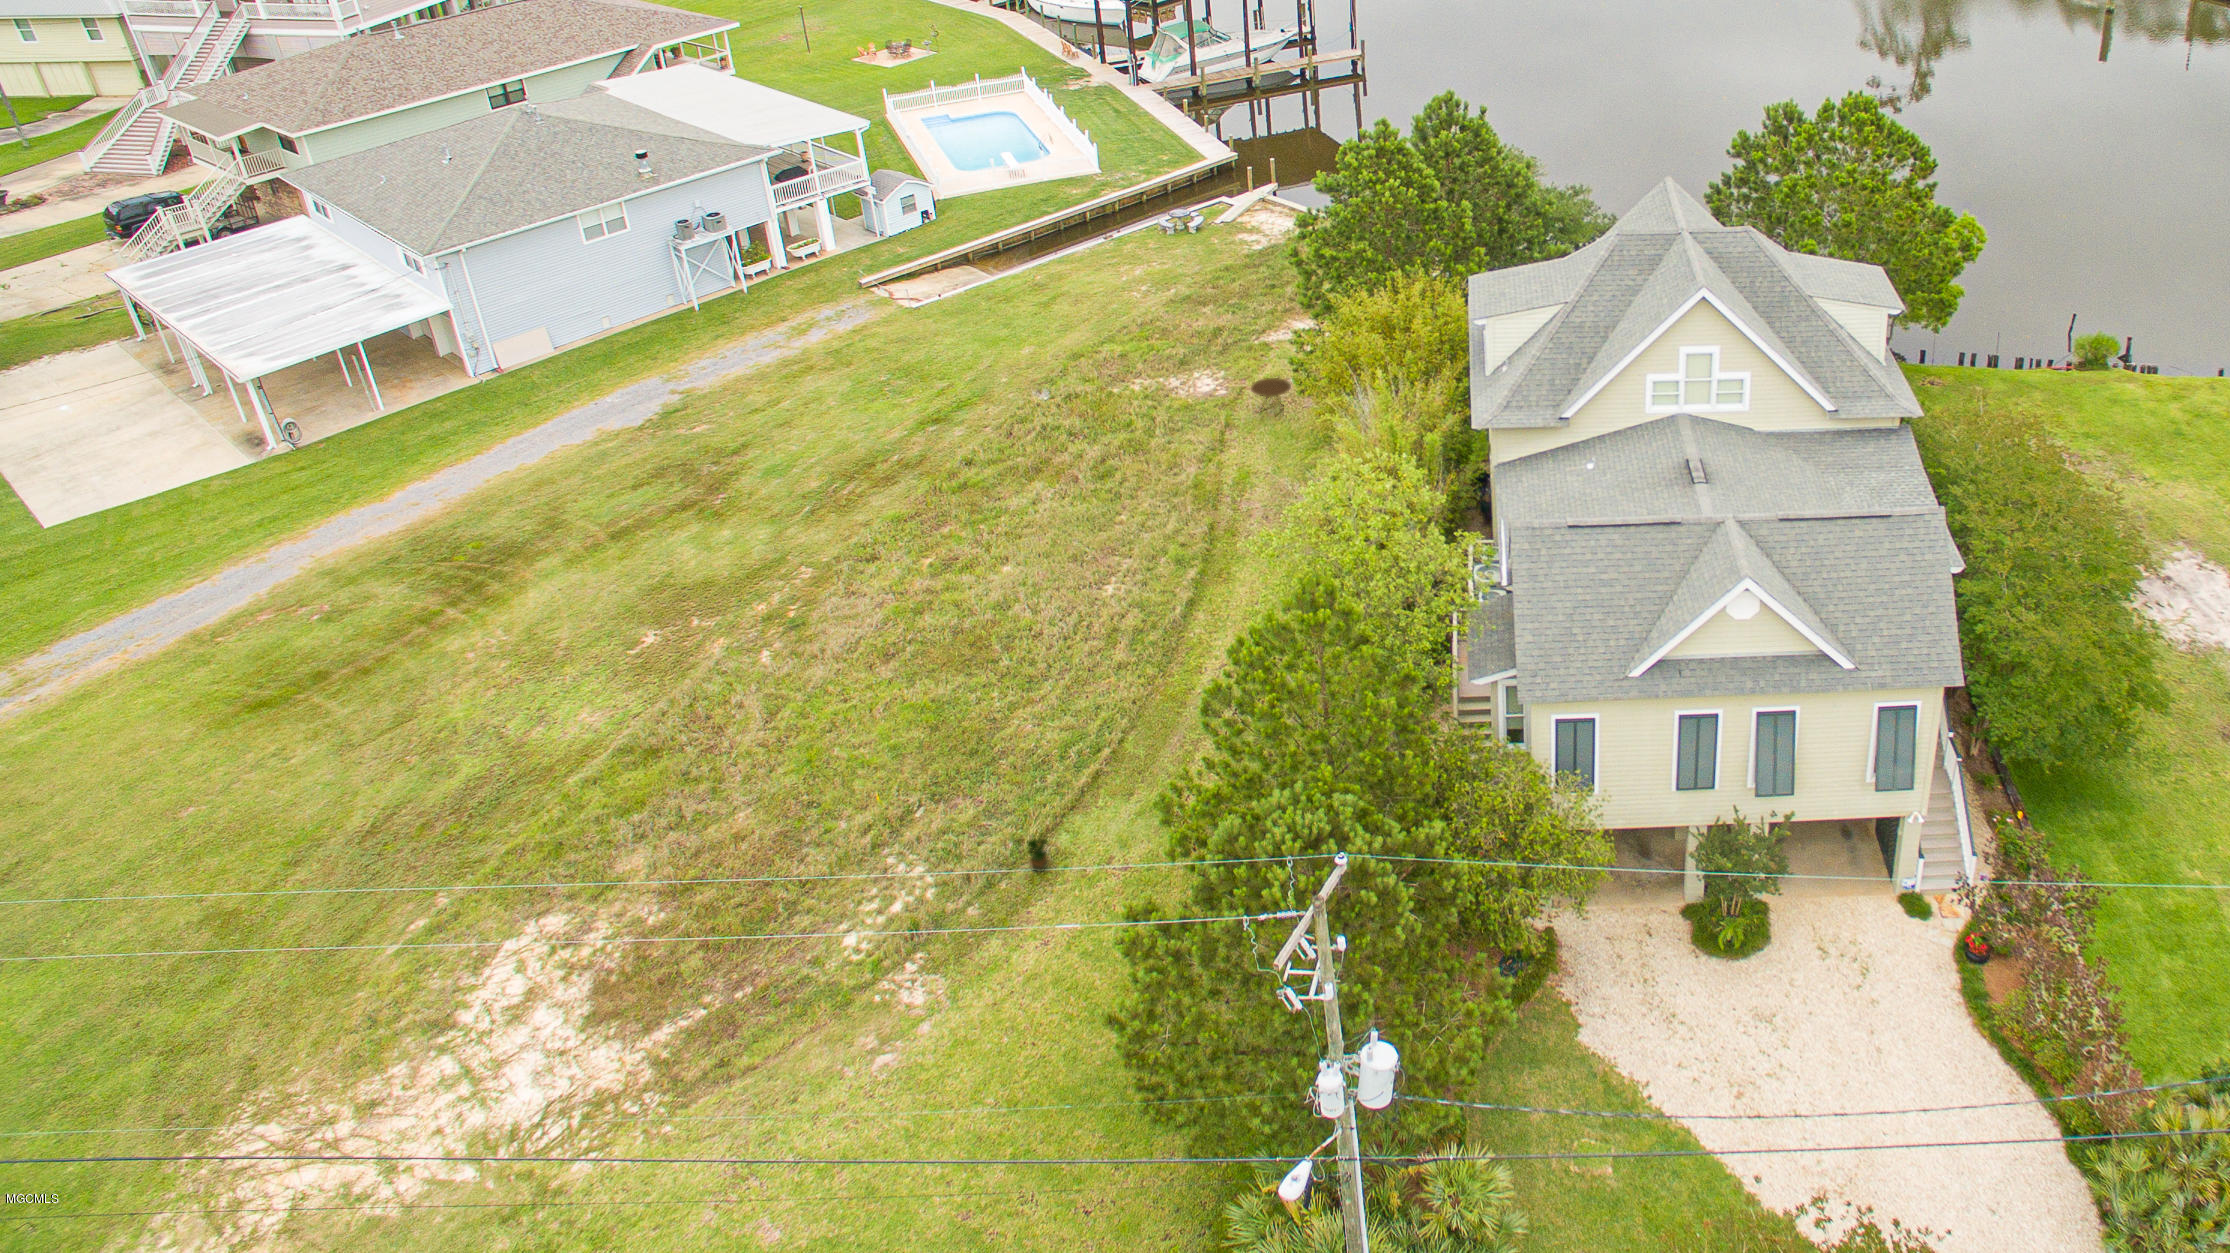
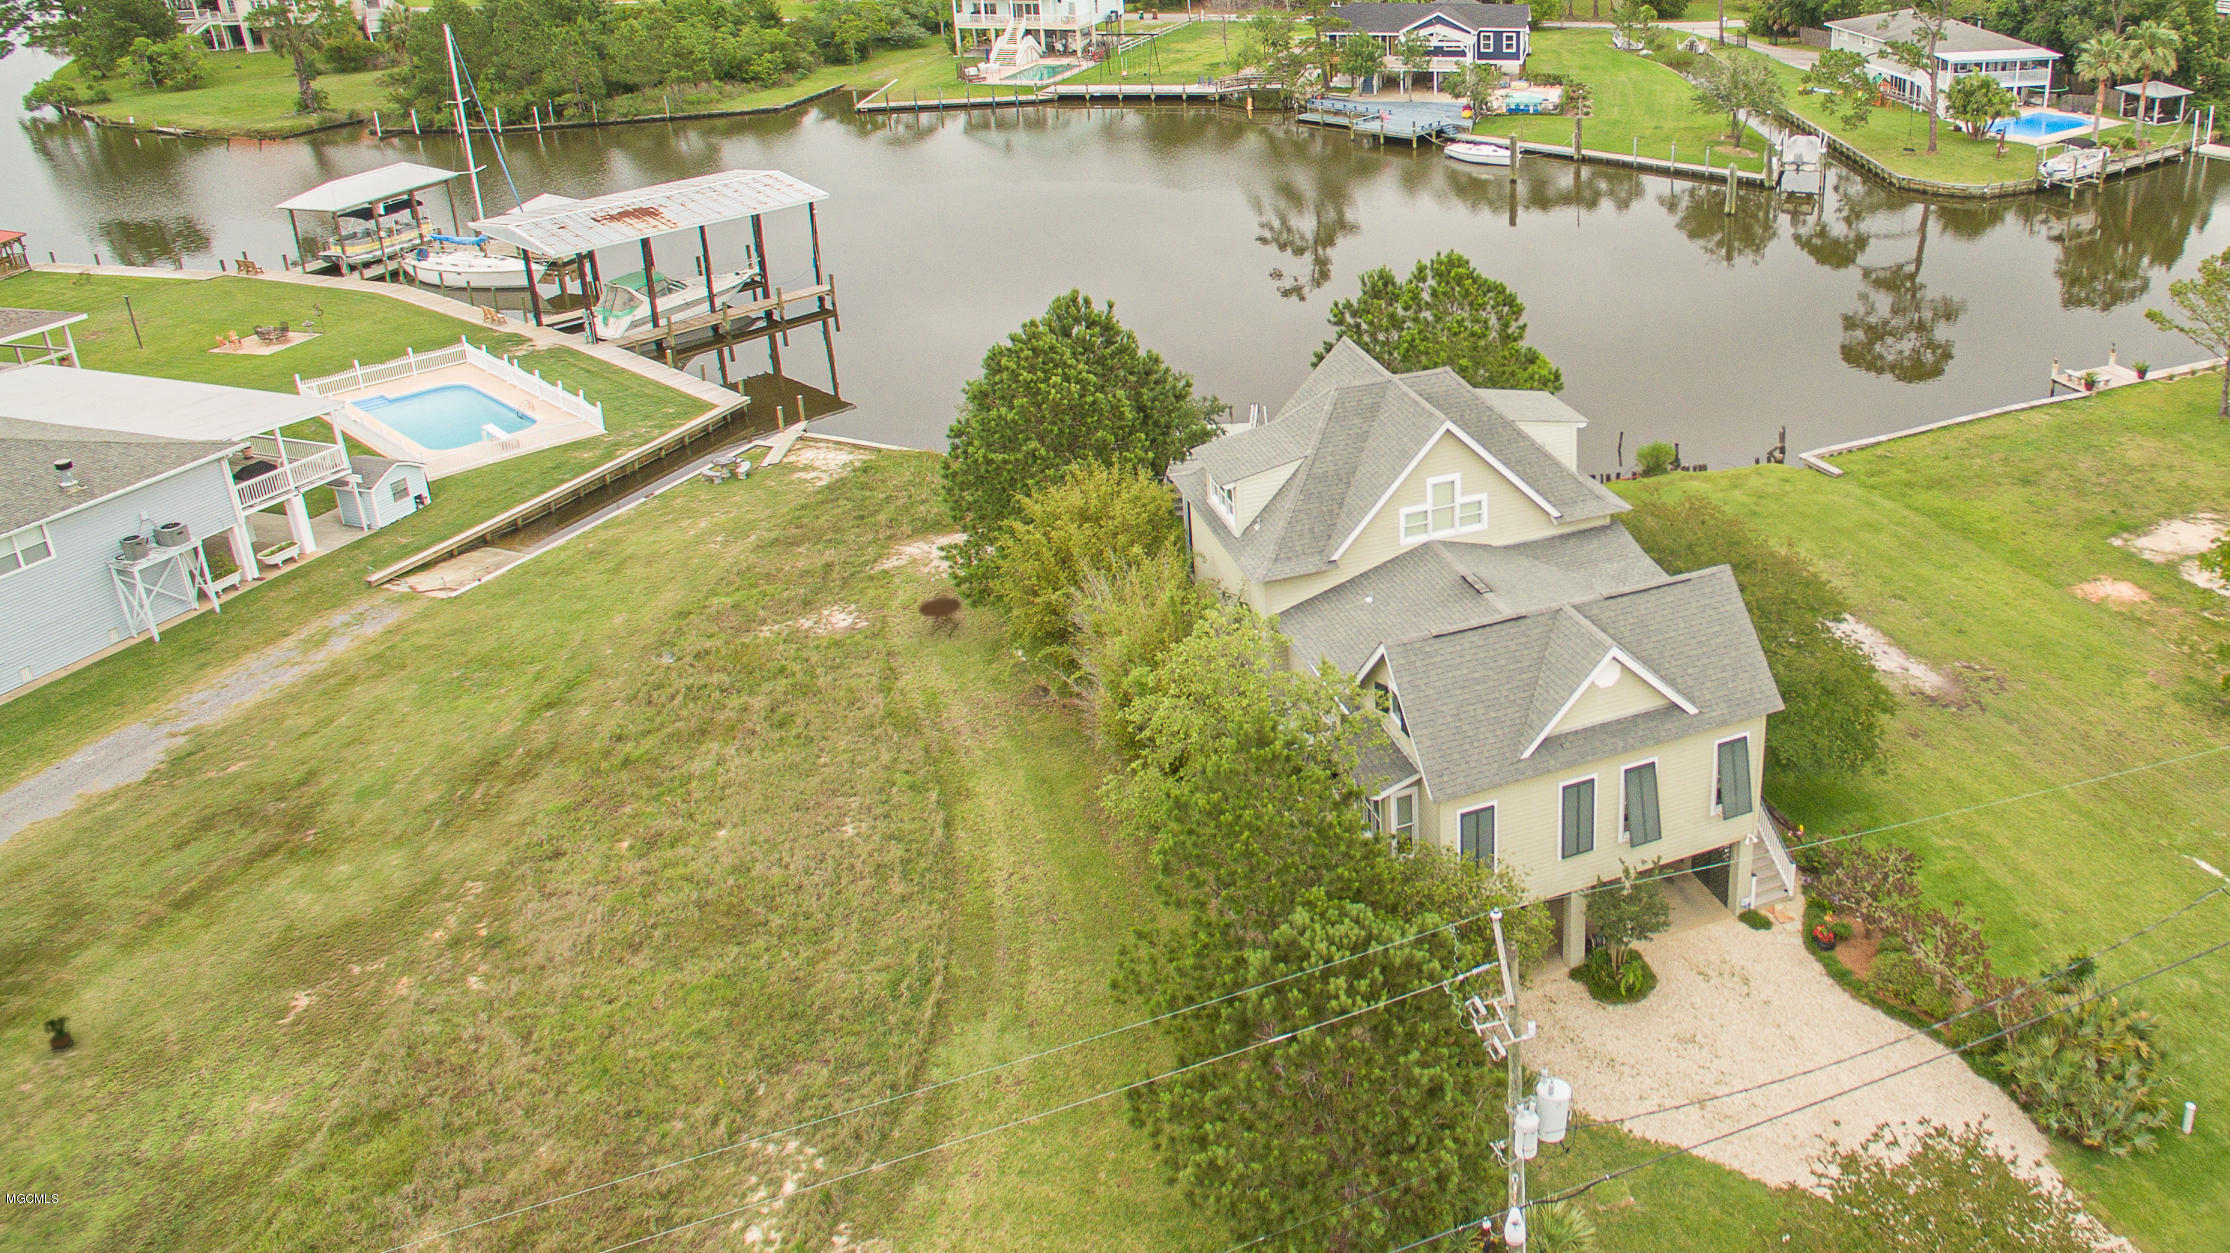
potted tree: present [1028,839,1049,872] -> present [44,1017,73,1053]

